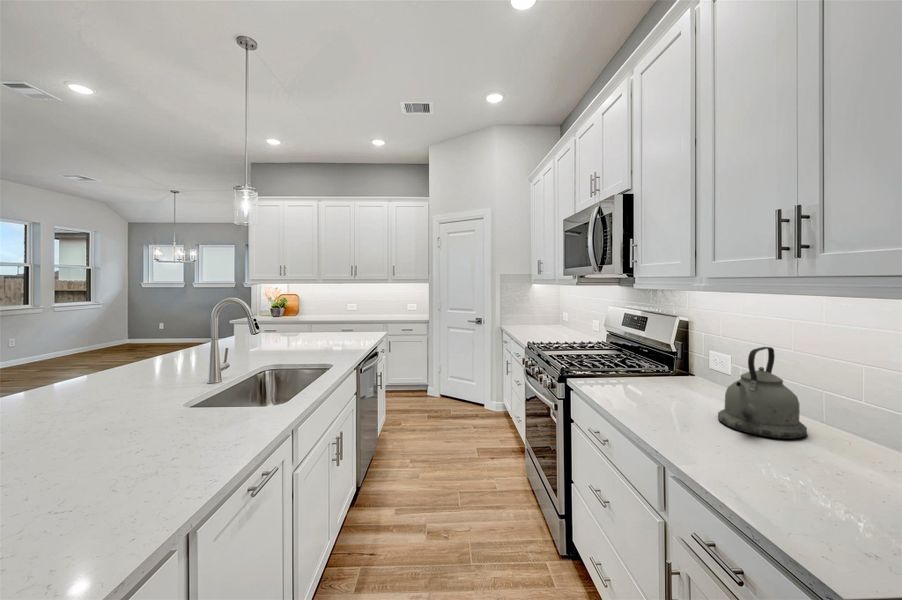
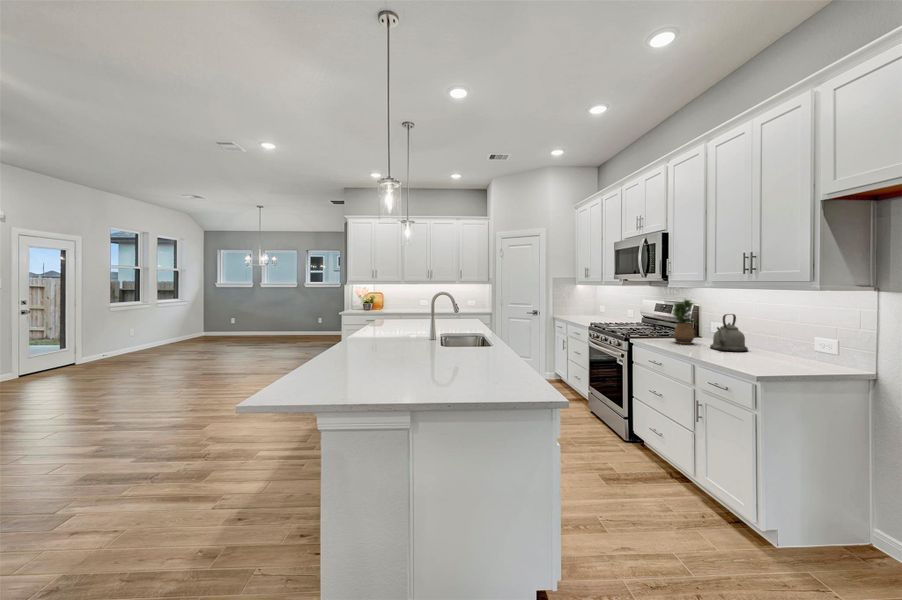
potted plant: none [637,309,687,403] -> present [673,299,695,344]

